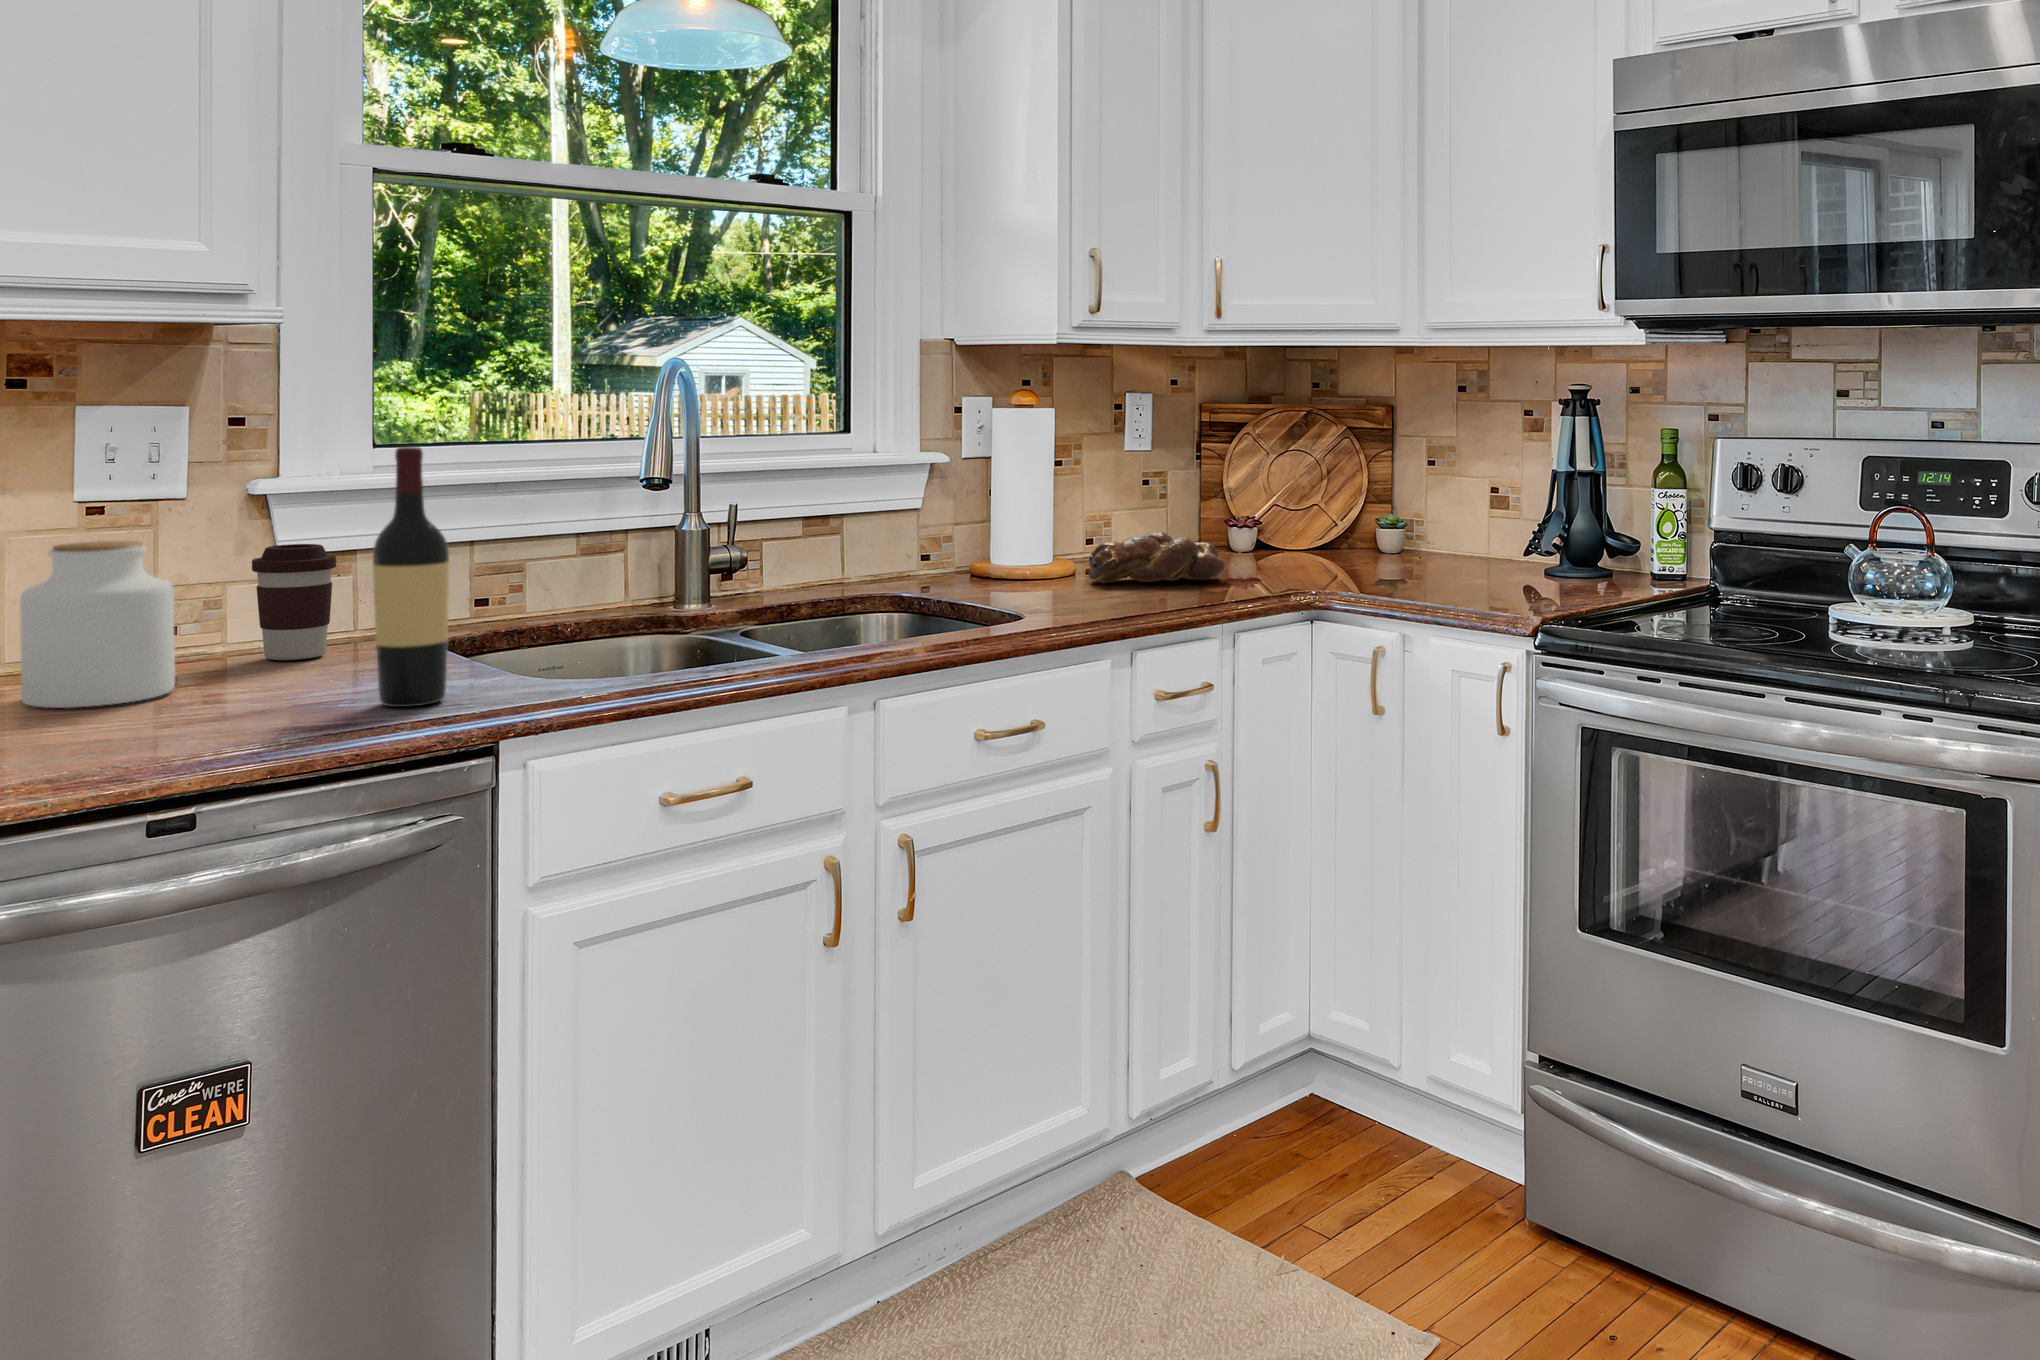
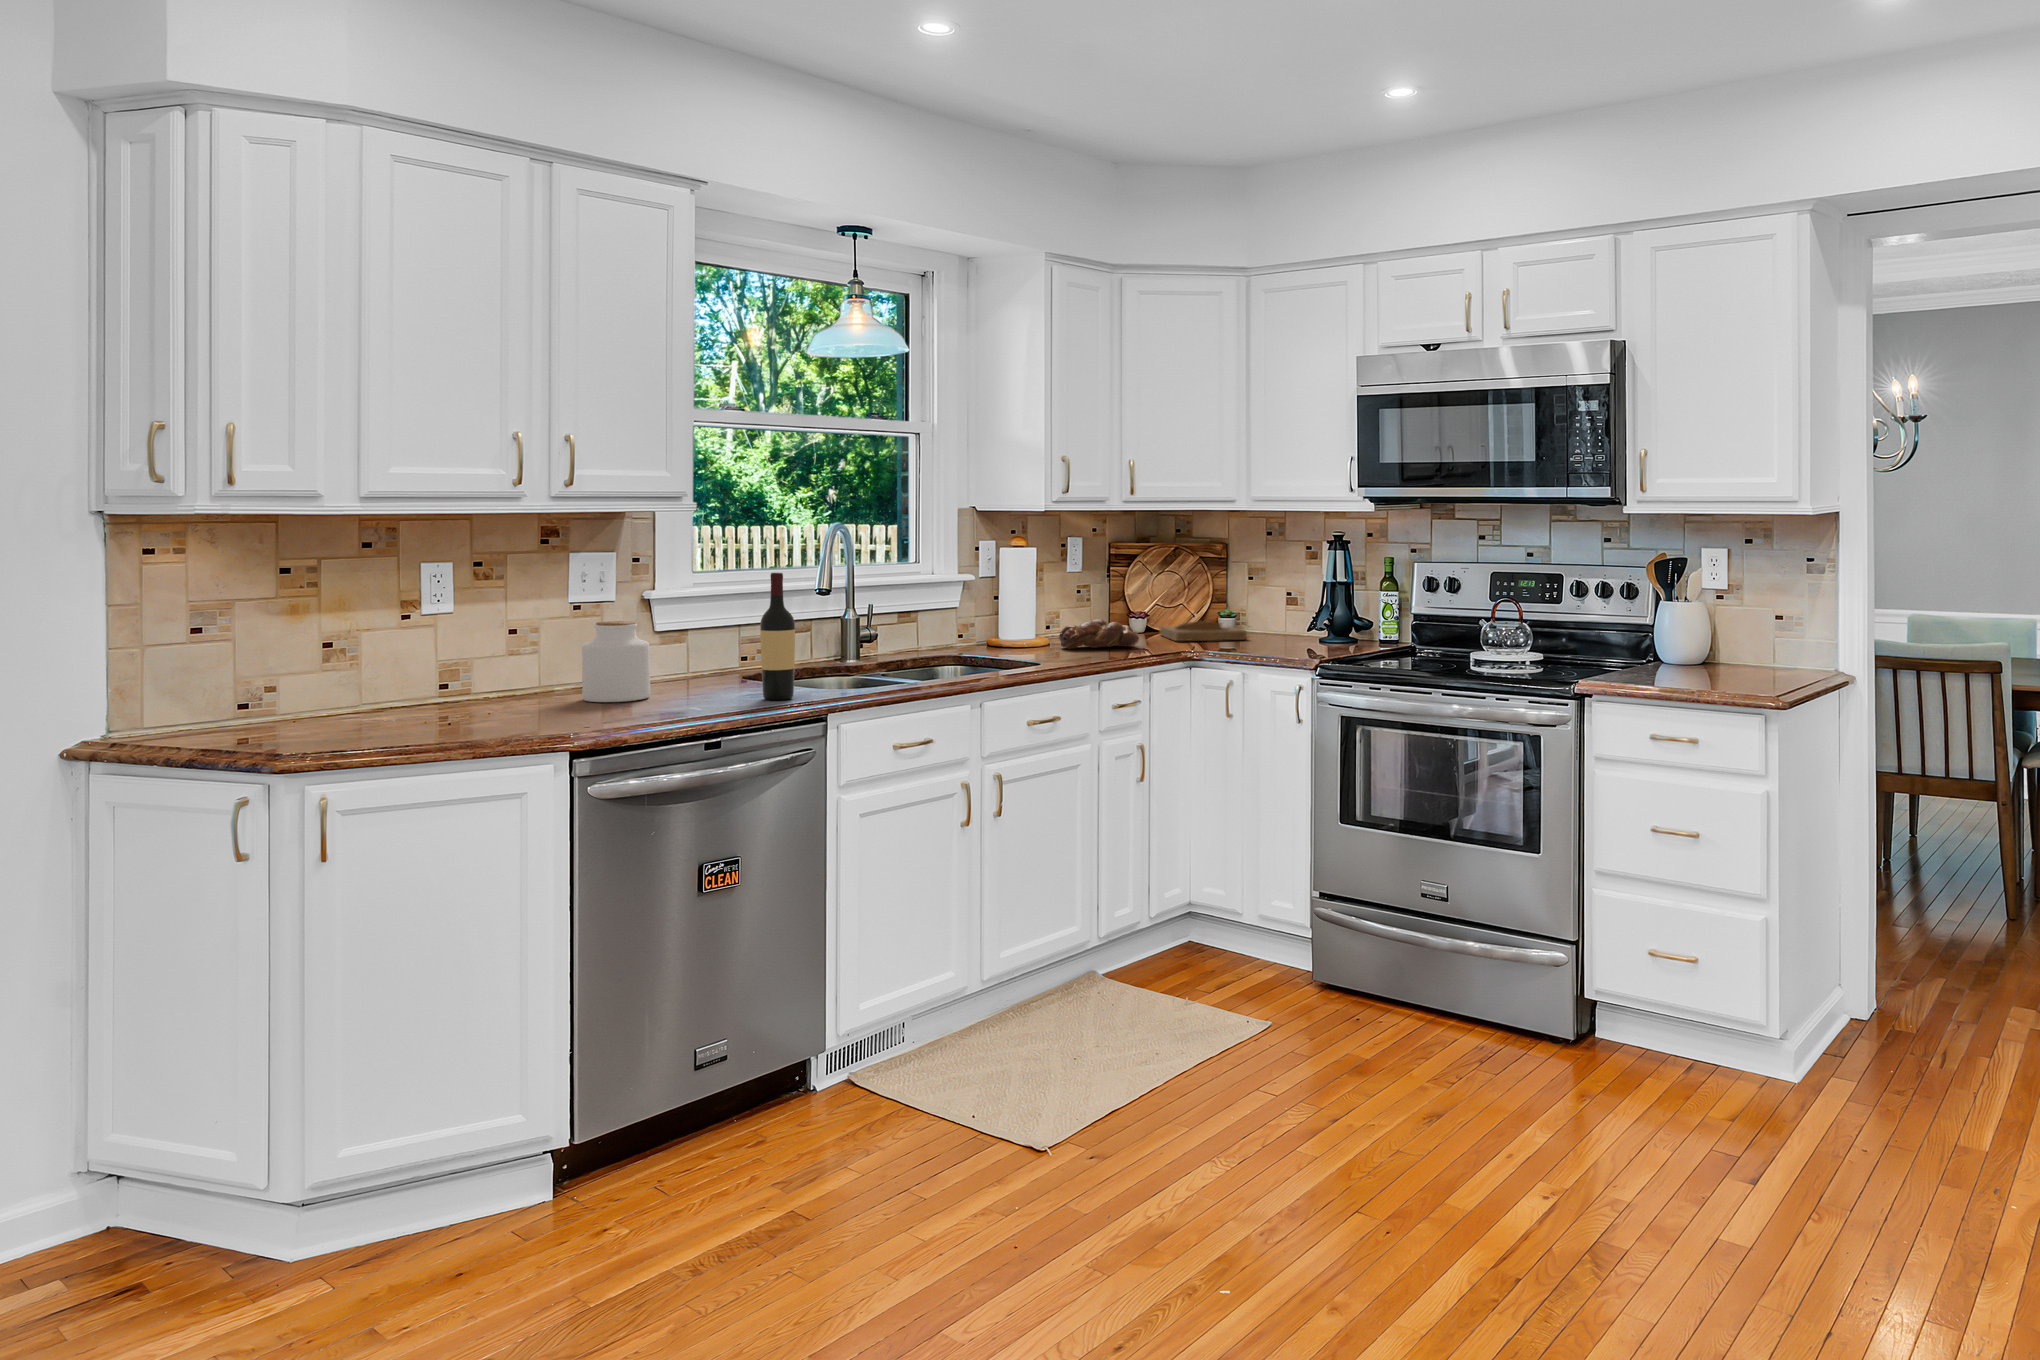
tray: none [1276,536,1420,570] -> present [1159,621,1246,641]
coffee cup: present [252,544,336,660] -> none [656,625,697,685]

